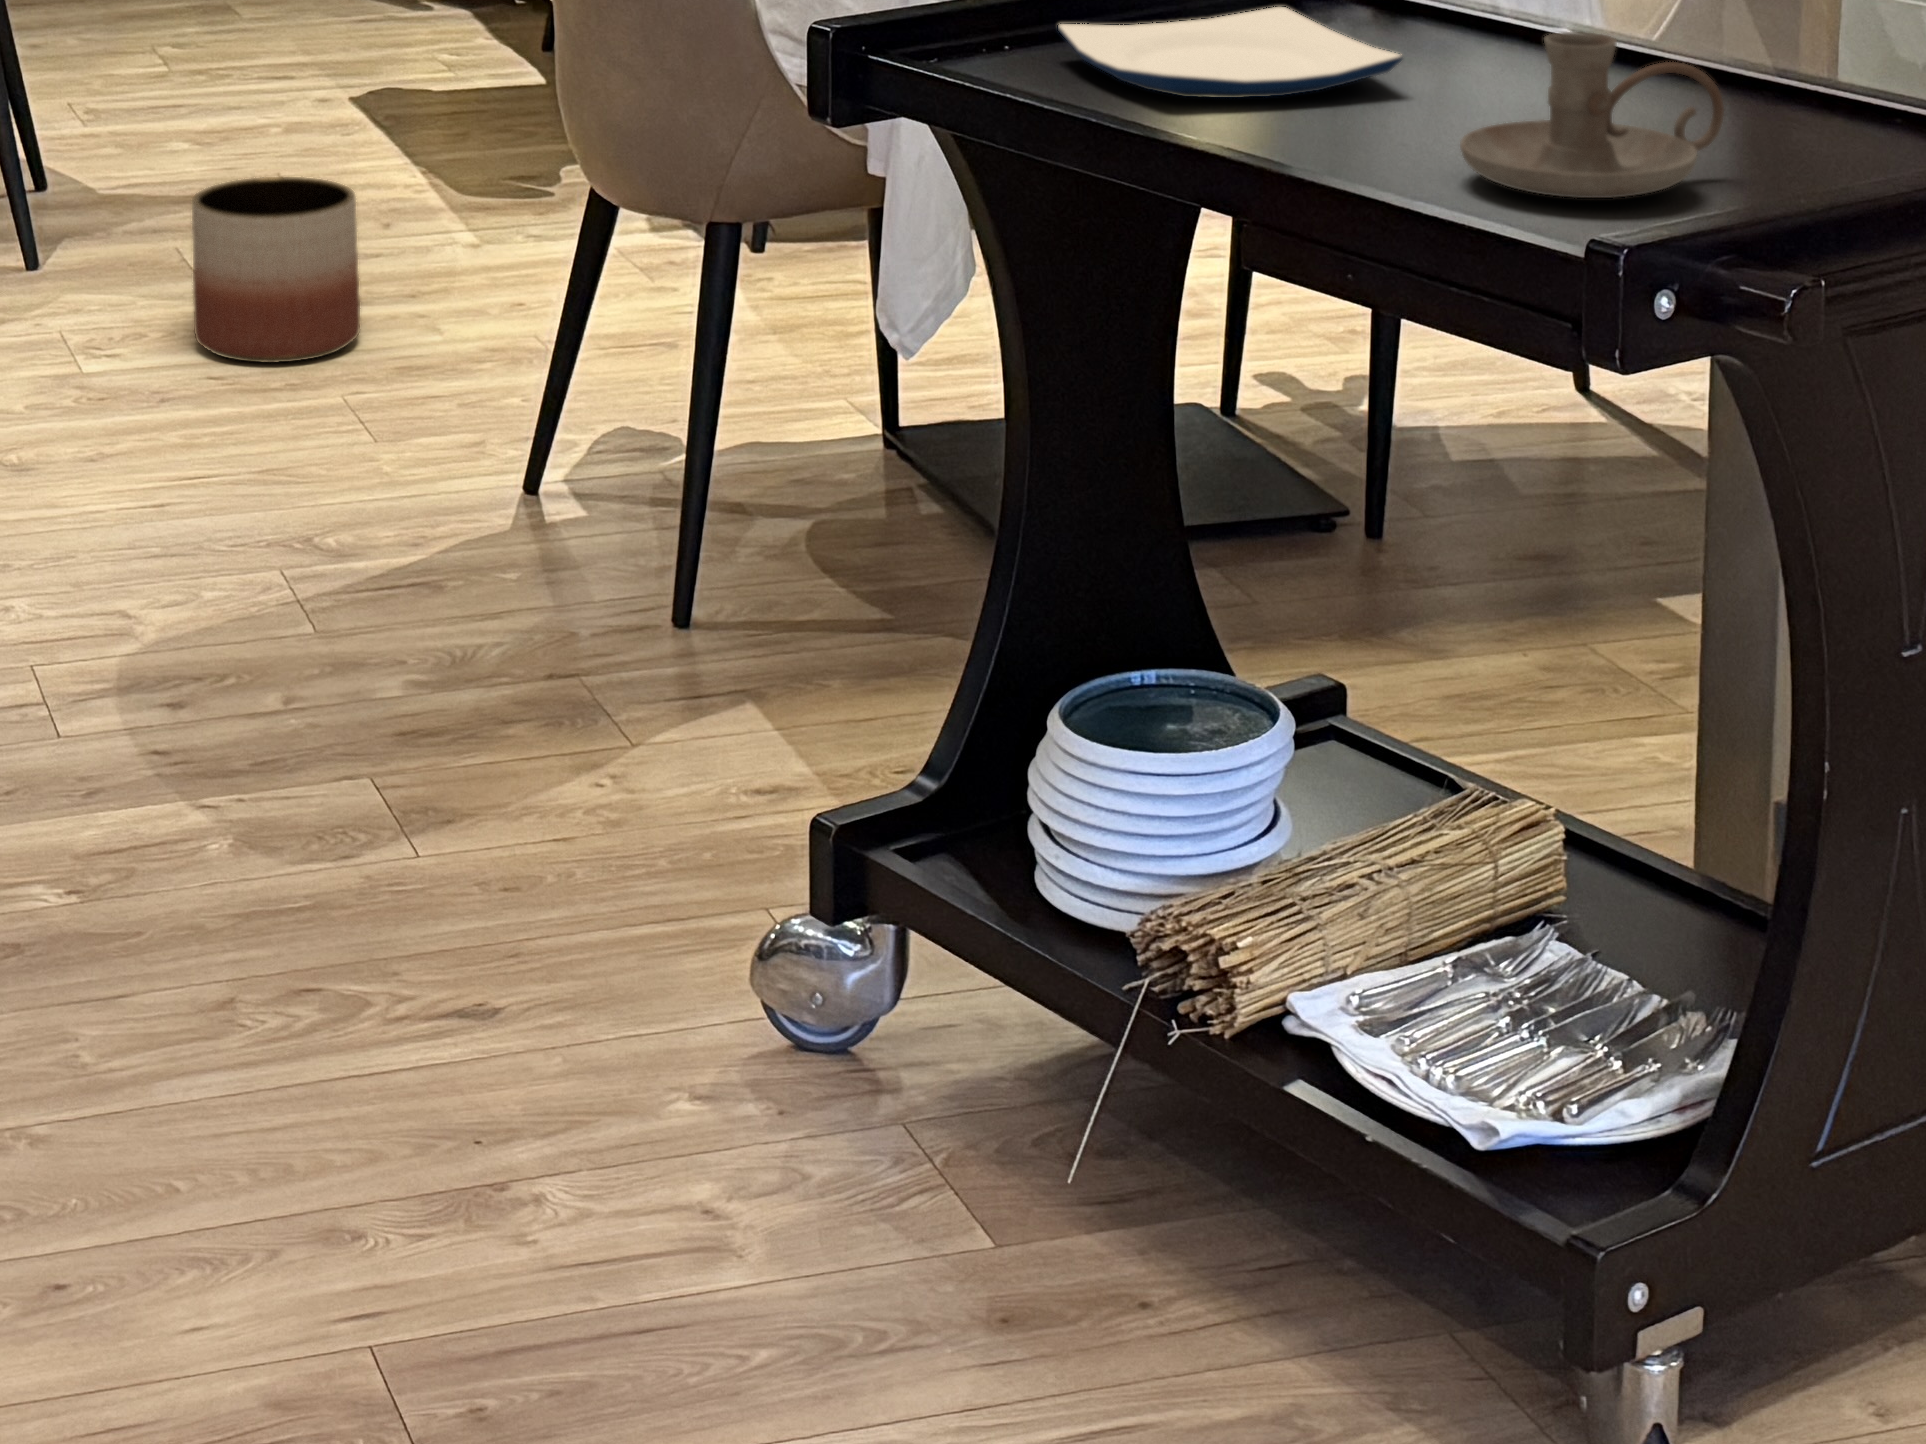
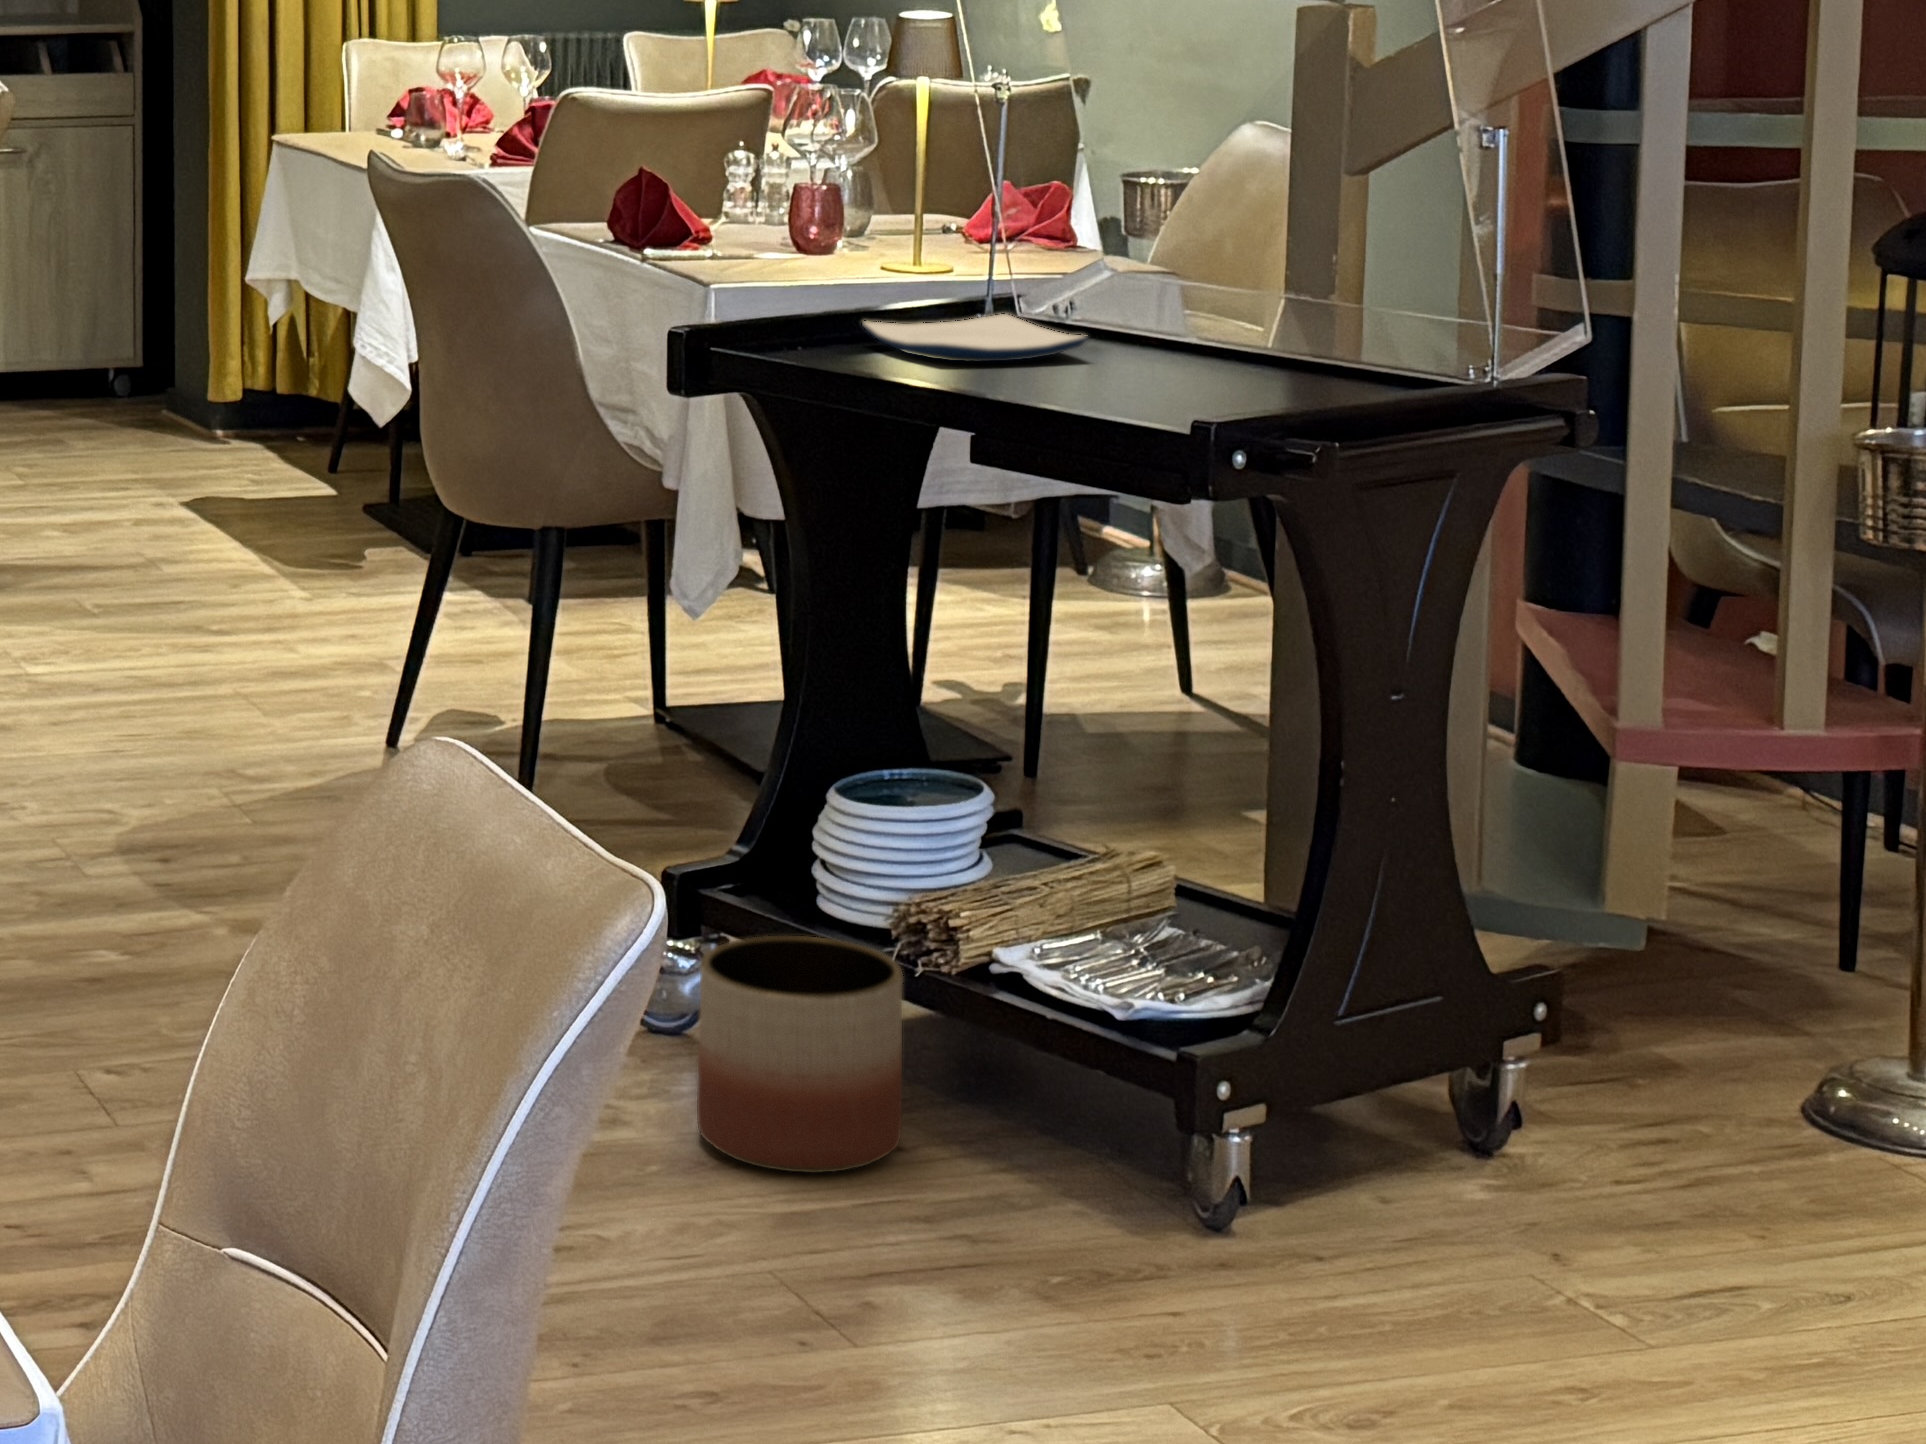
candle holder: present [1460,32,1724,198] -> none [1131,305,1294,403]
planter: present [192,177,360,363] -> present [697,936,903,1173]

